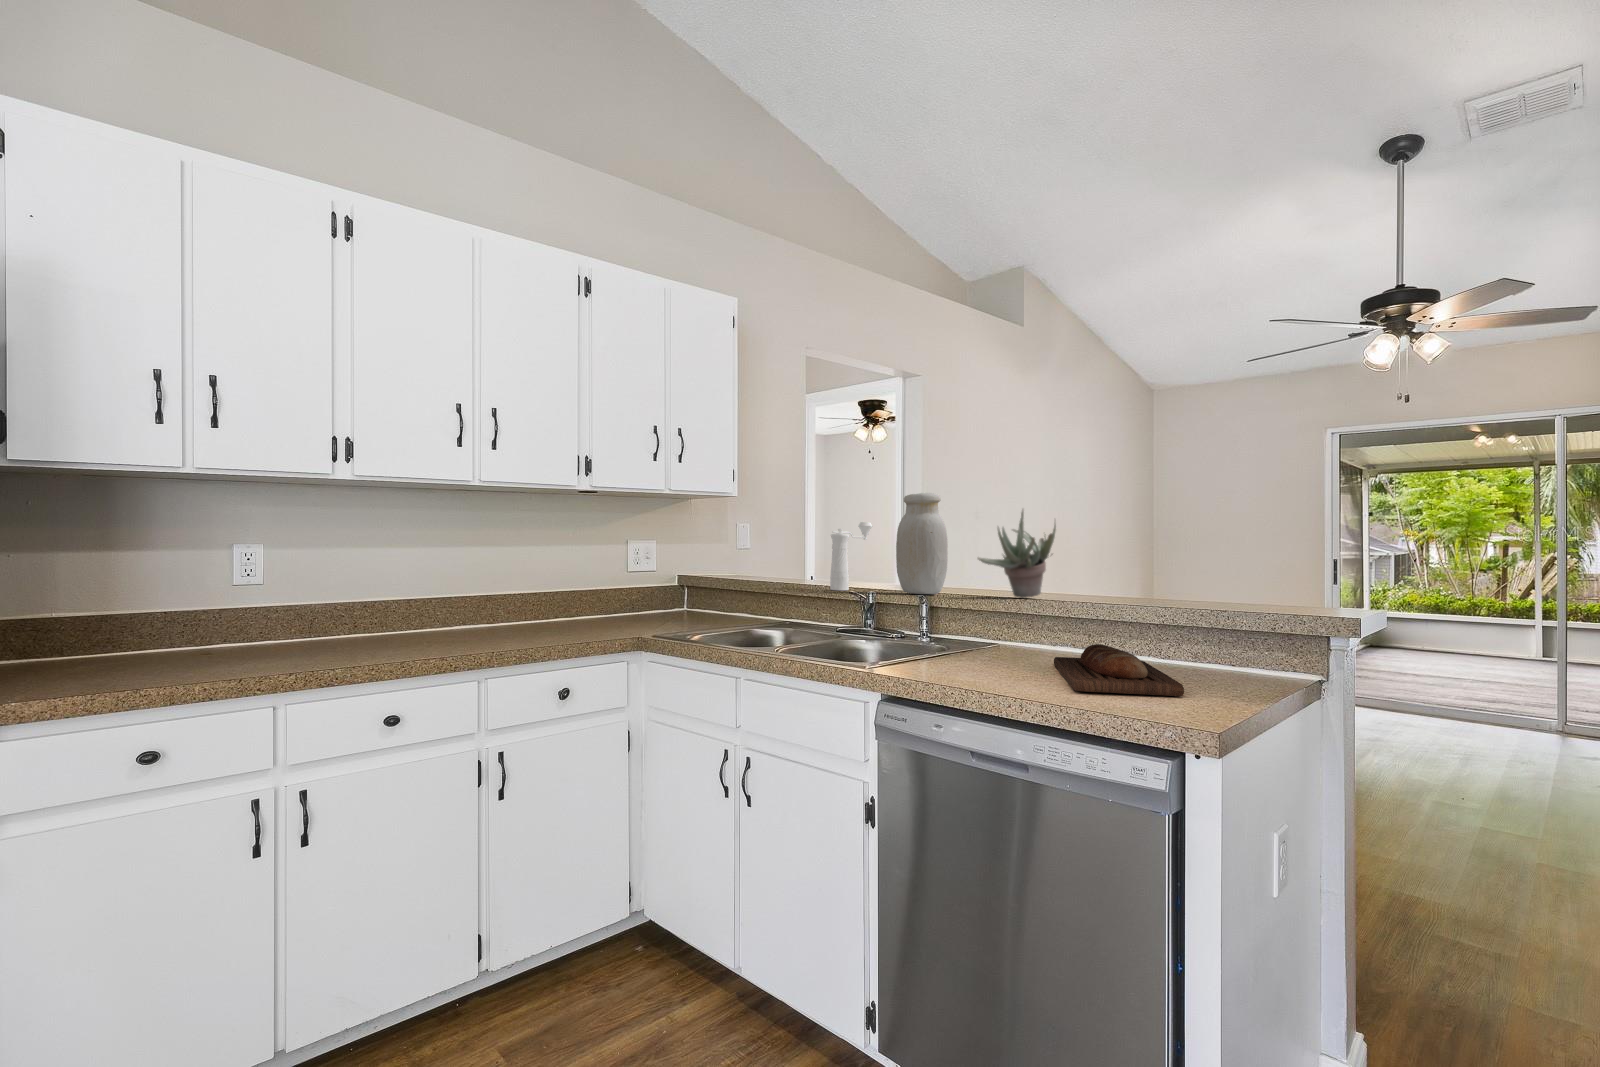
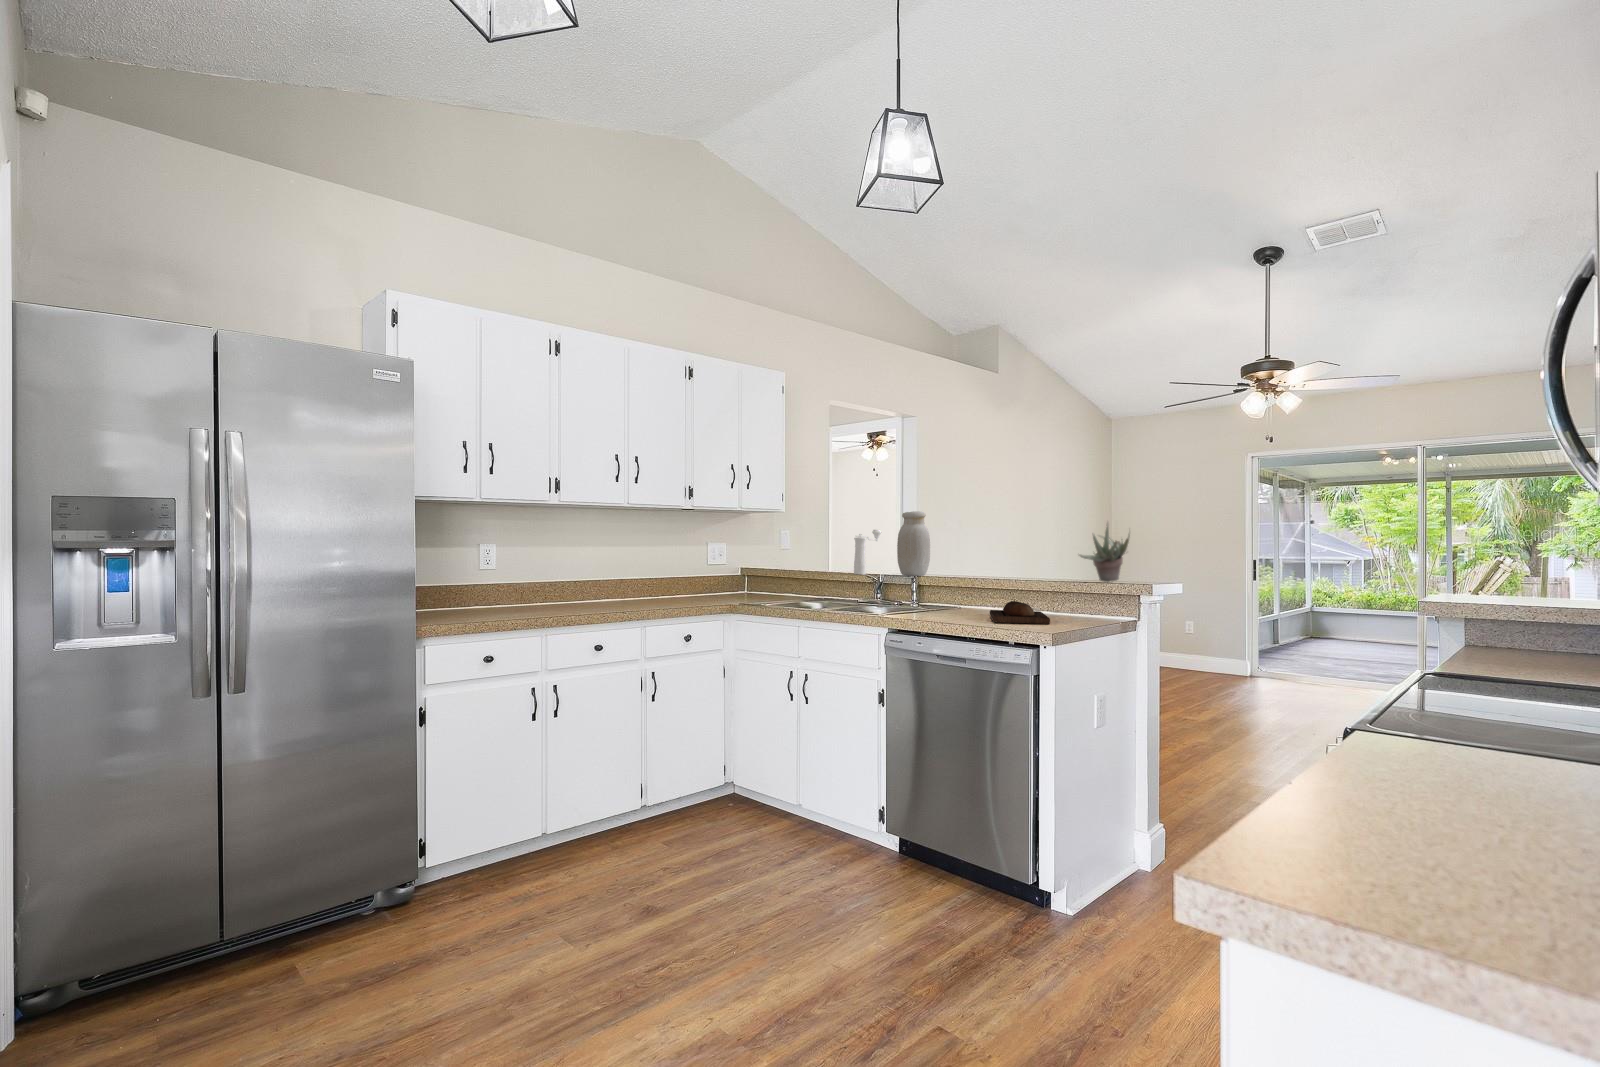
succulent plant: present [978,509,1056,598] -> present [1079,523,1130,582]

